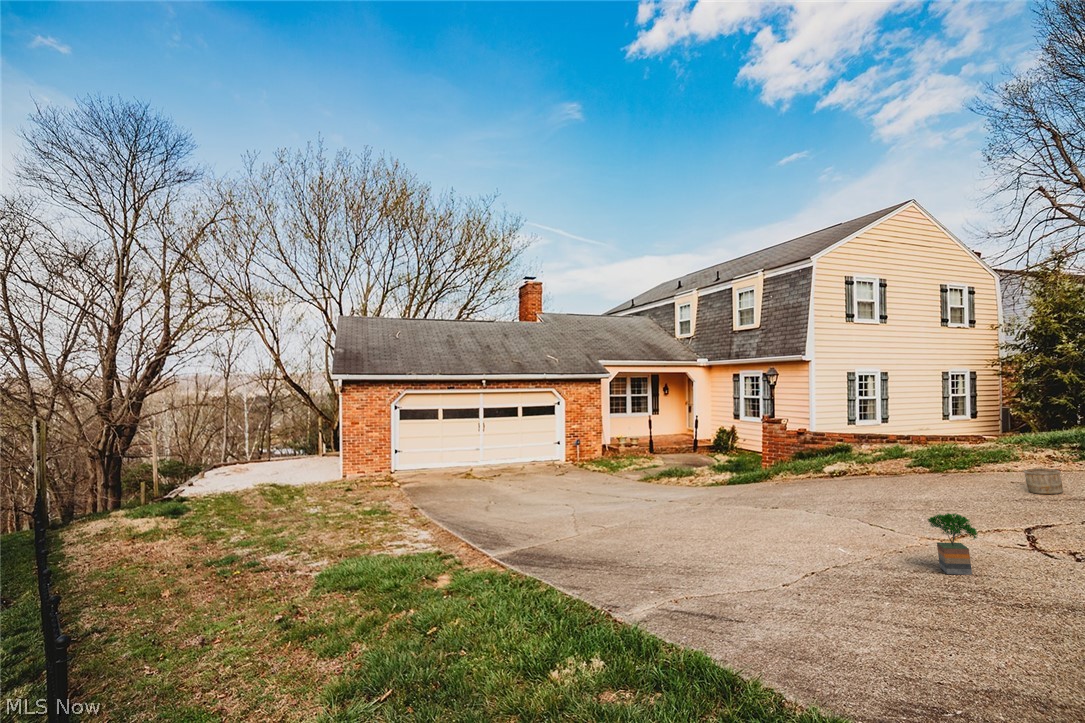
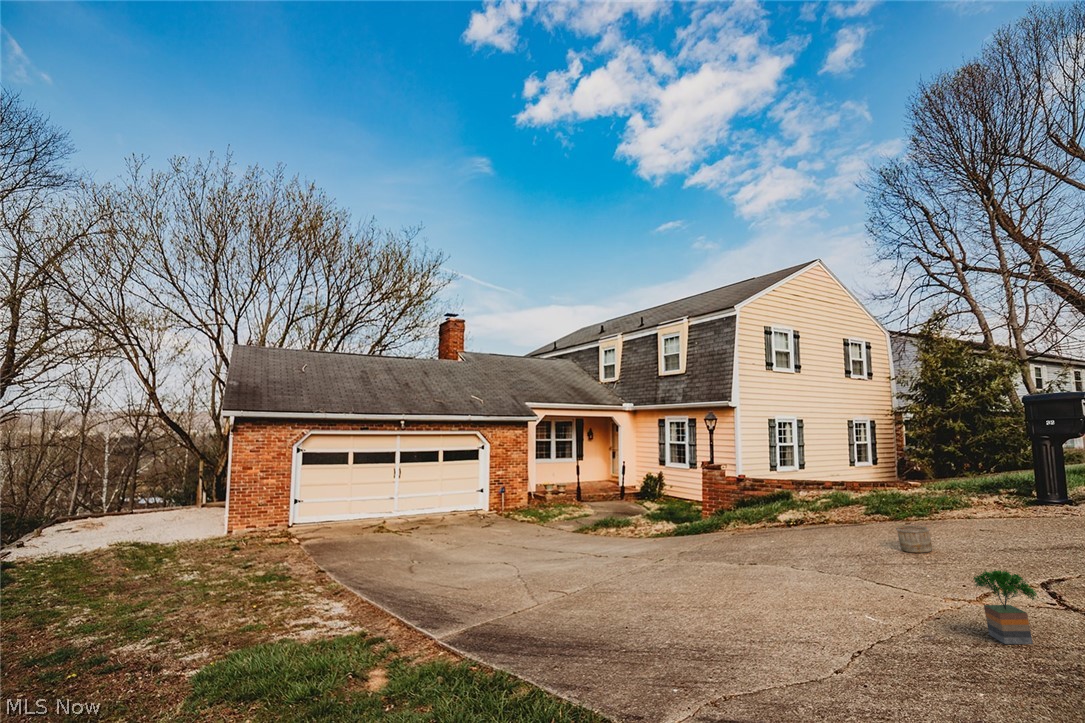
wooden bucket: present [1023,469,1063,494] -> present [896,526,932,553]

